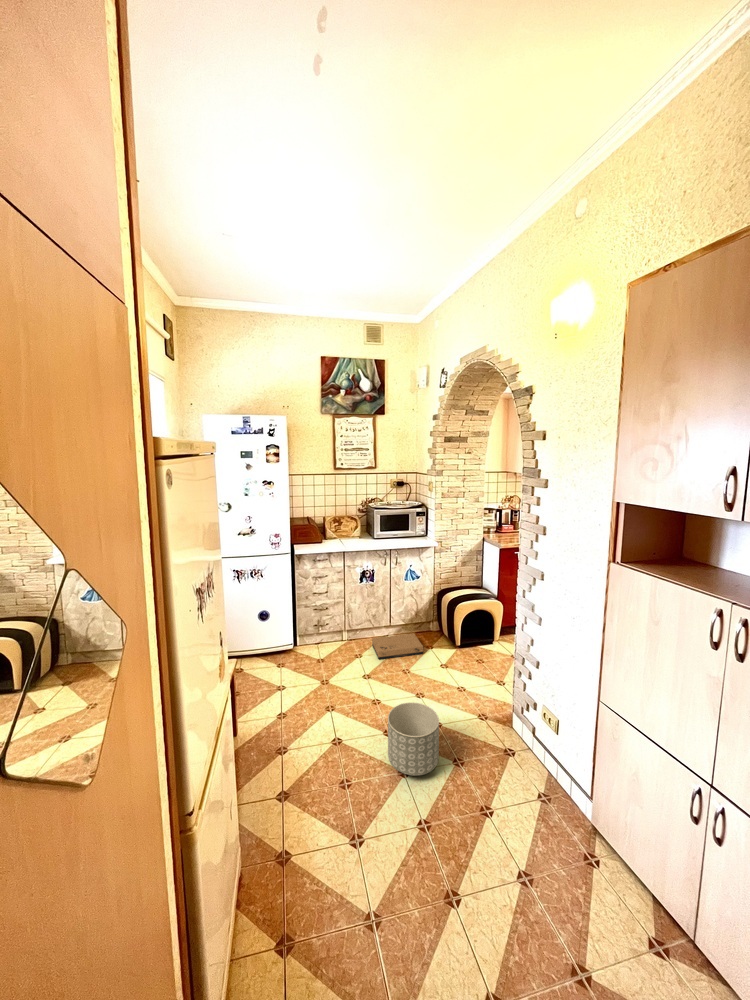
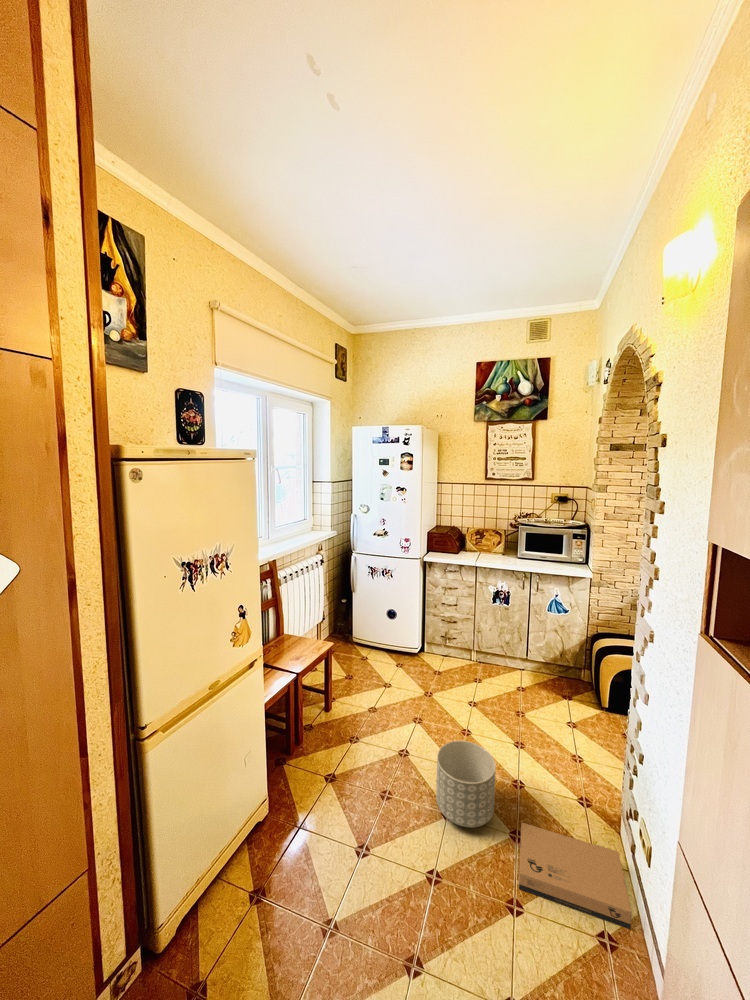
cardboard box: present [372,634,423,660] -> present [519,822,632,929]

